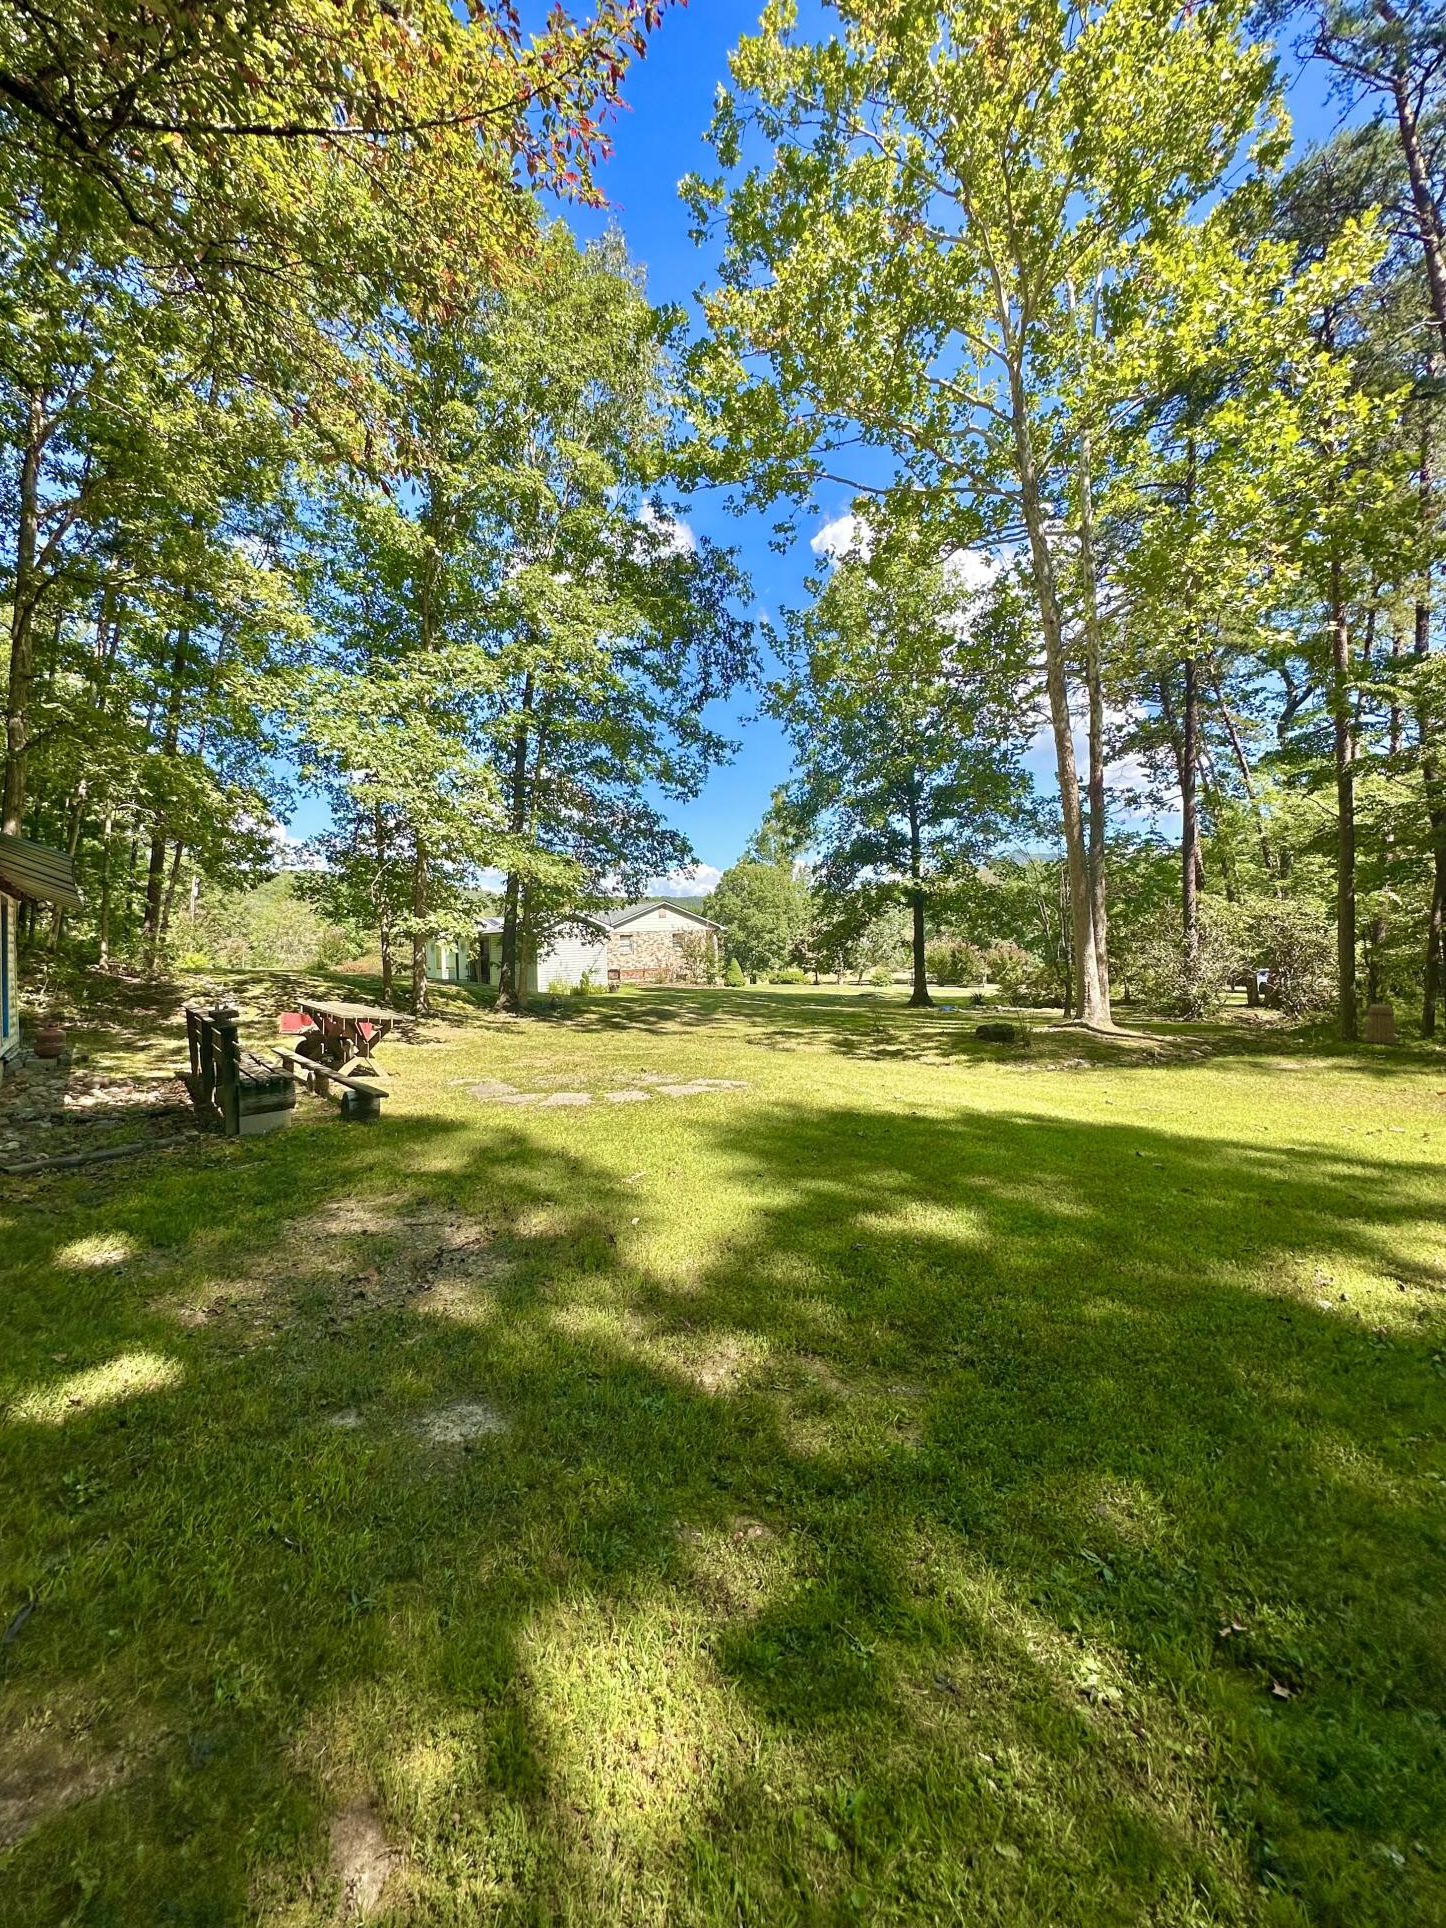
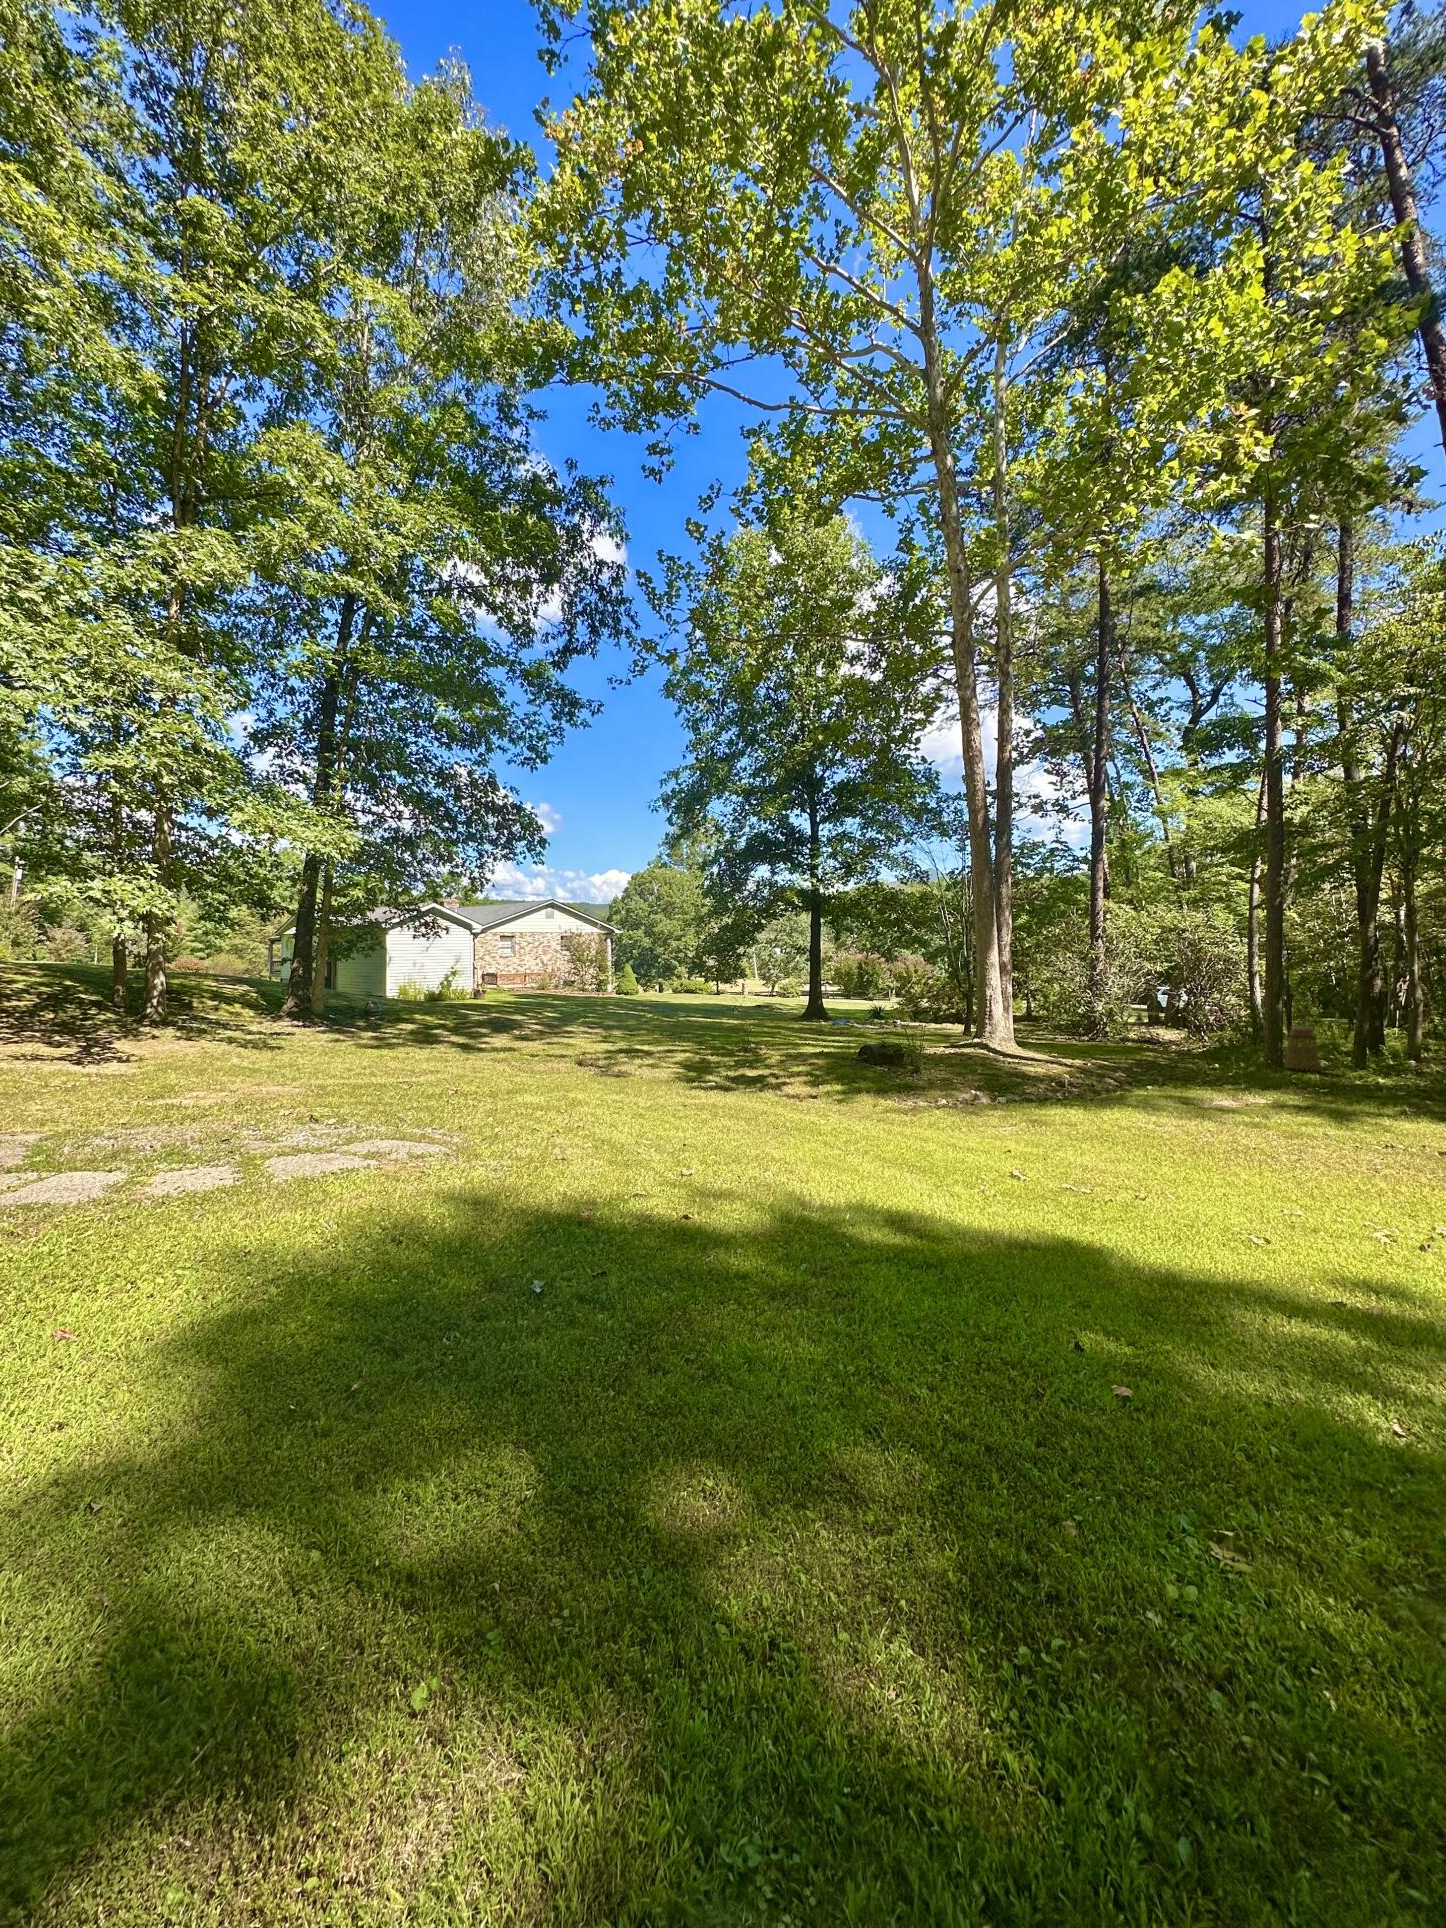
round table: none [1210,993,1260,1023] -> present [1119,1011,1163,1040]

